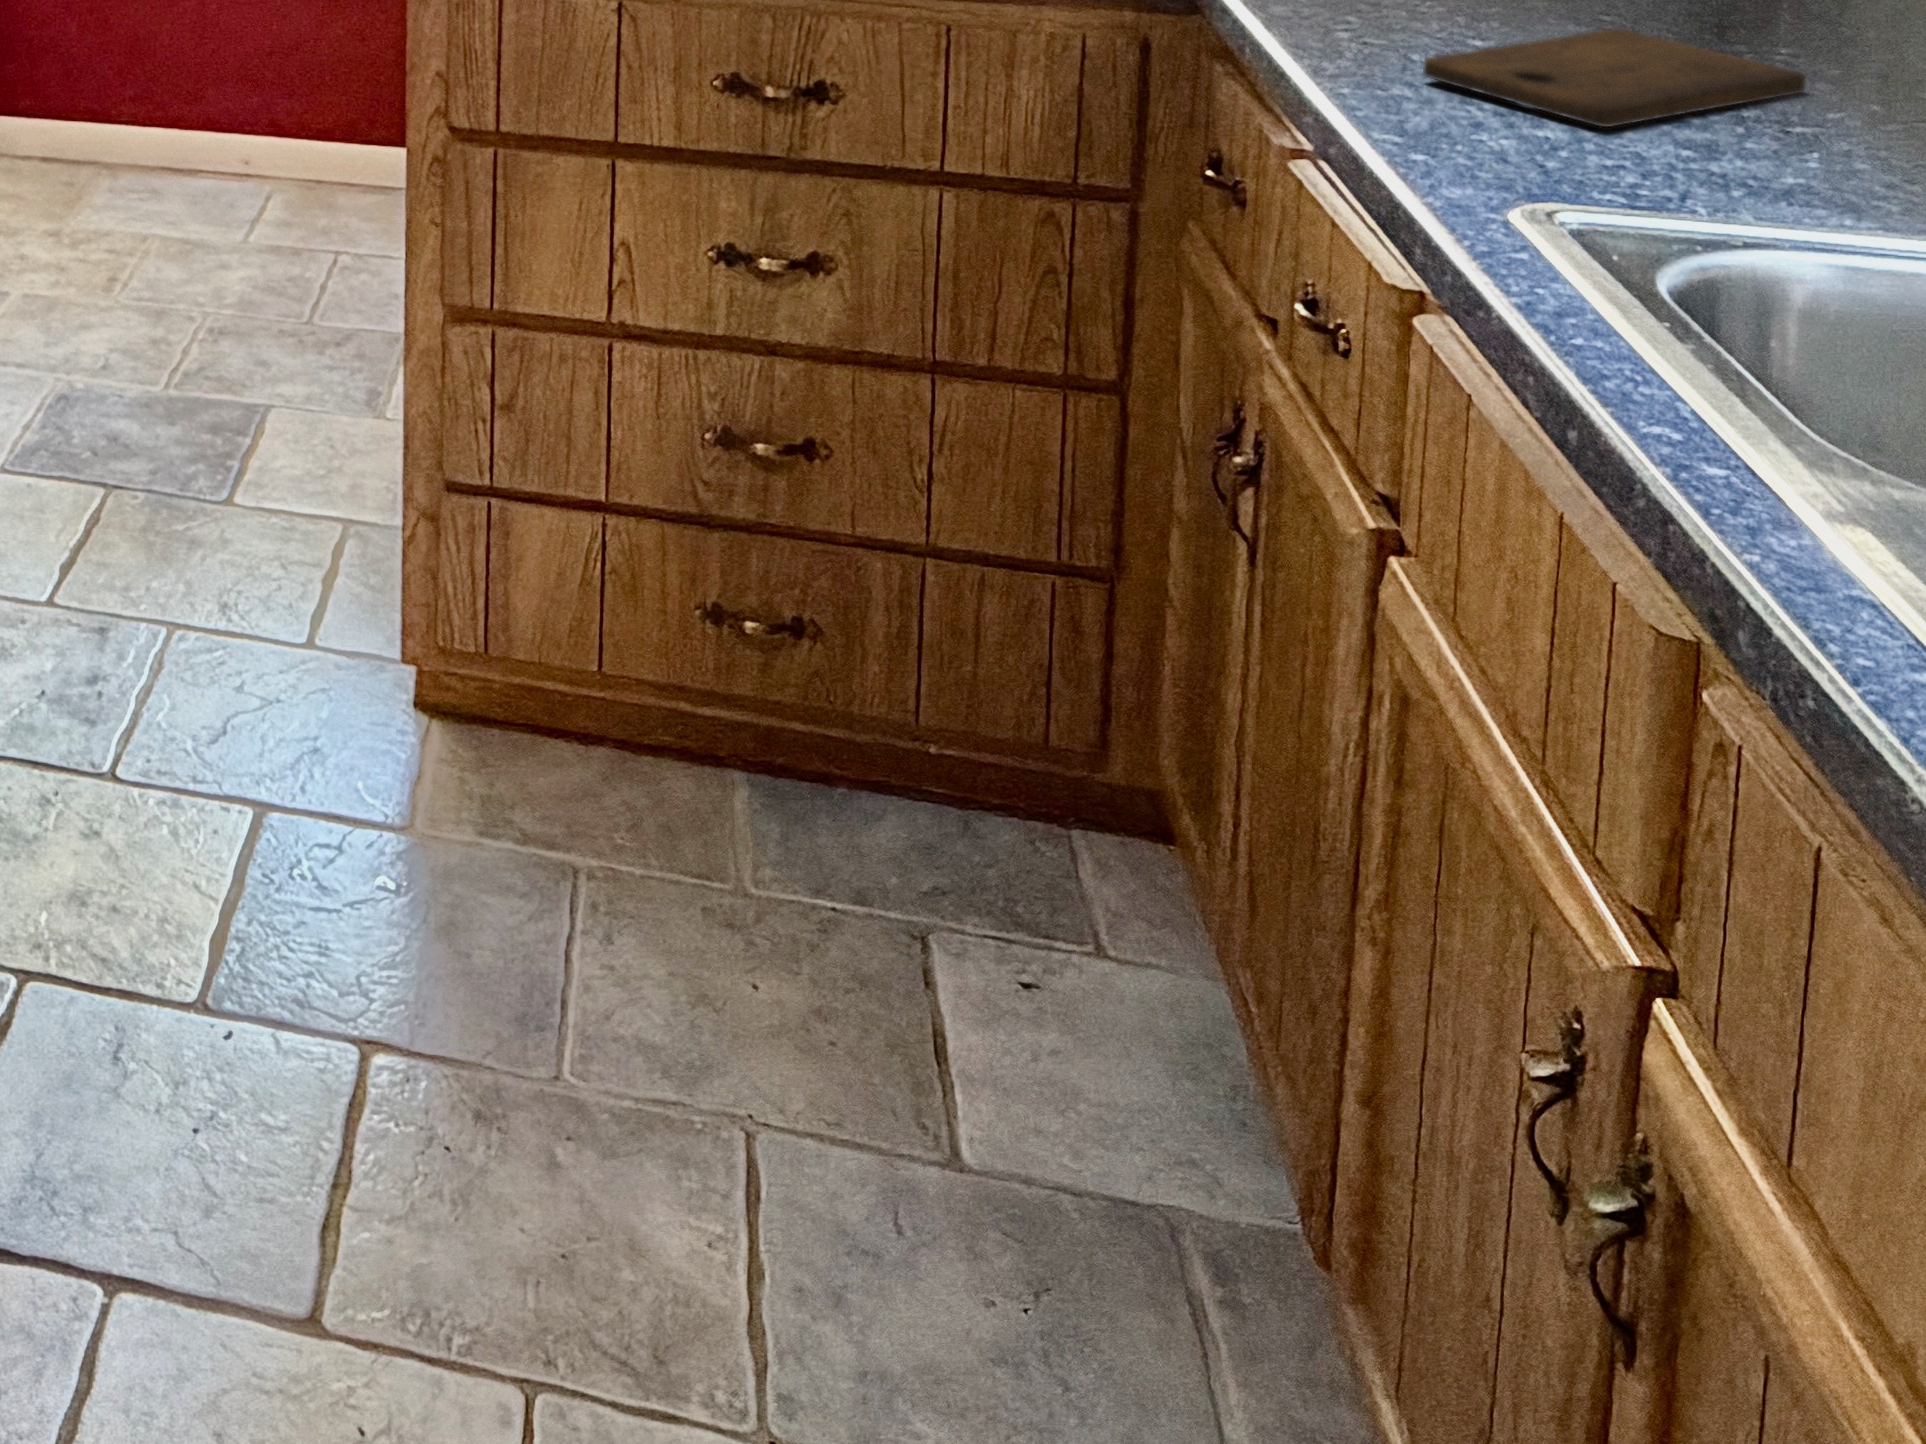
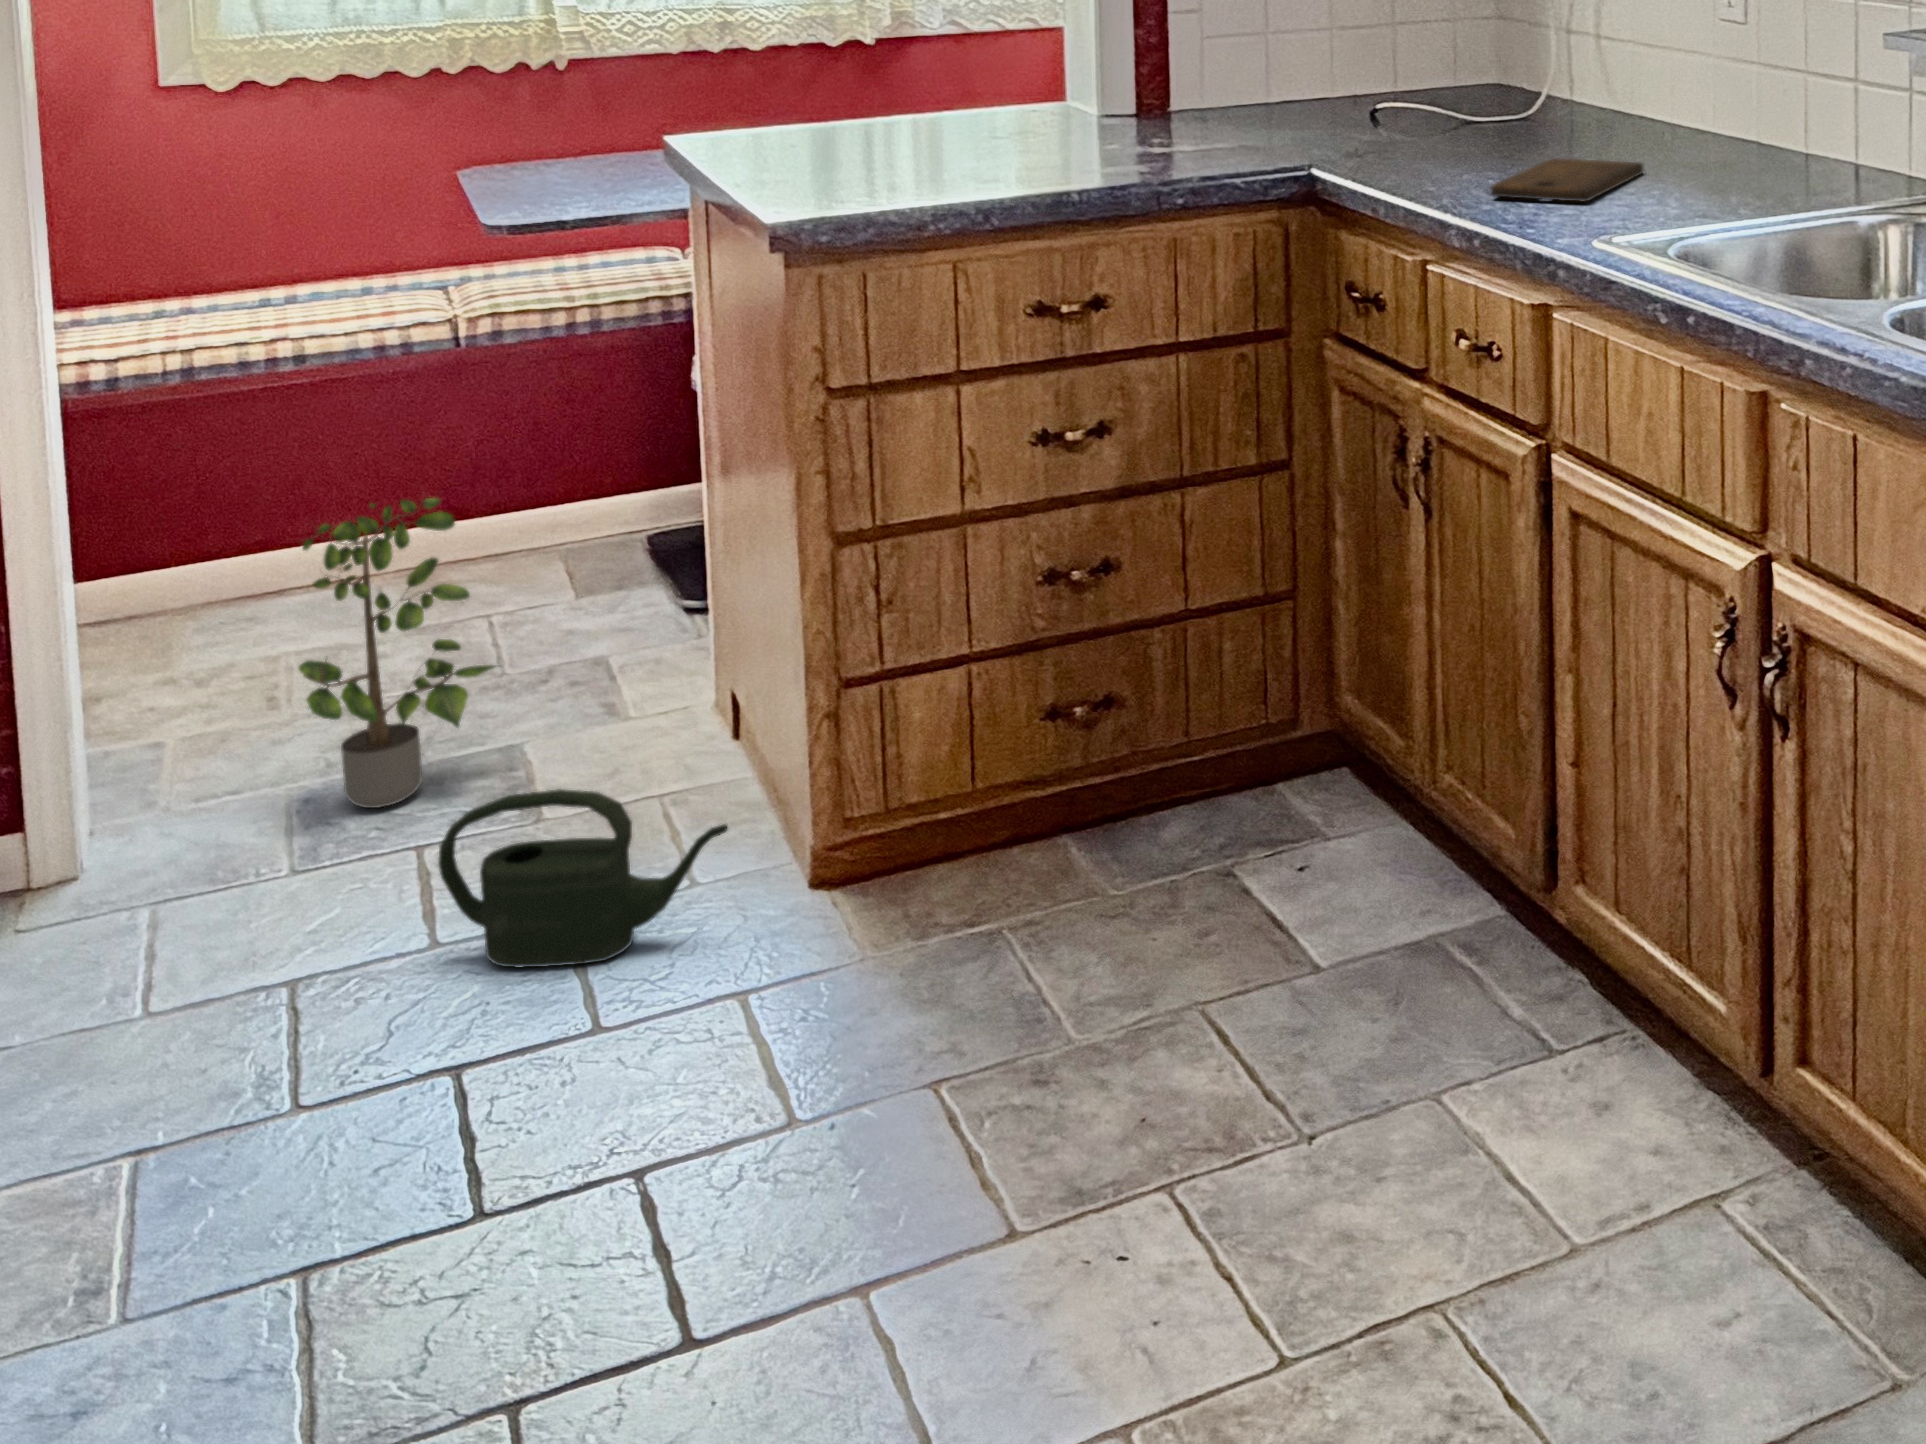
potted plant: none [52,115,244,426] -> present [299,498,496,808]
watering can: none [43,475,296,694] -> present [438,789,727,967]

